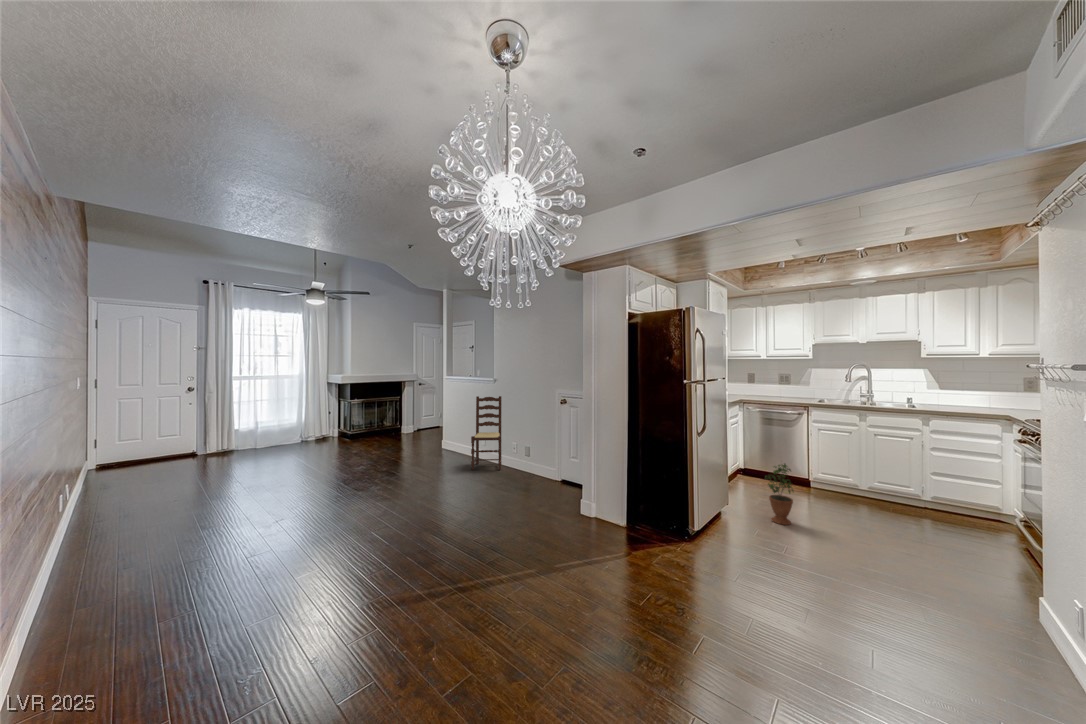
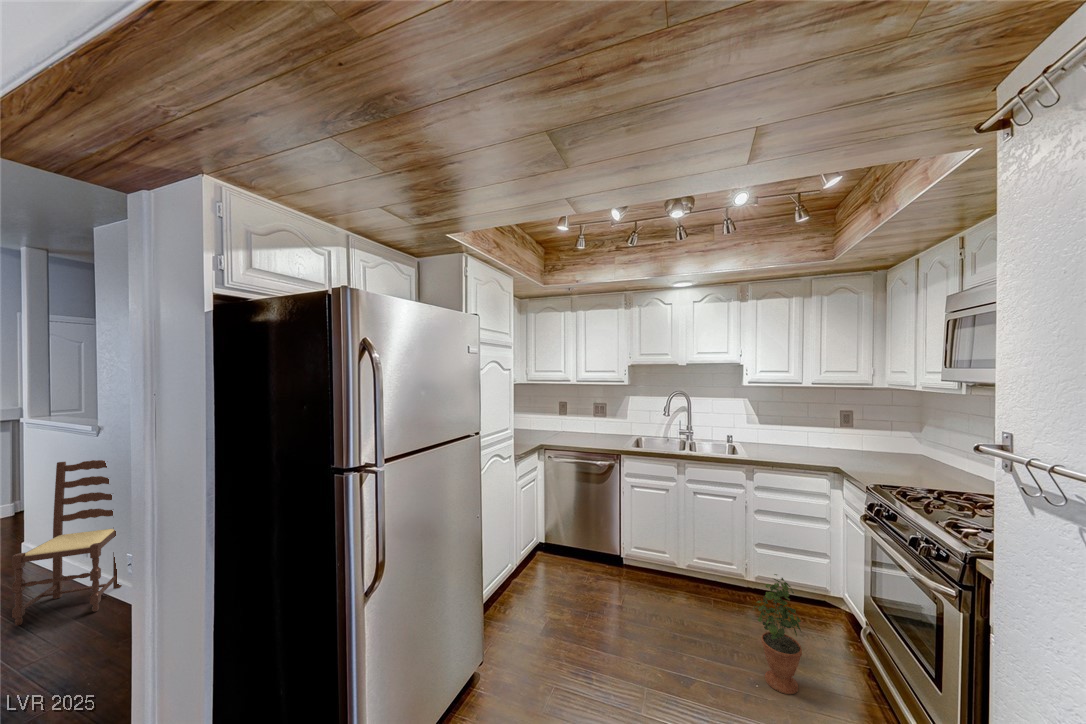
potted plant: present [765,464,793,525] -> present [753,574,802,694]

